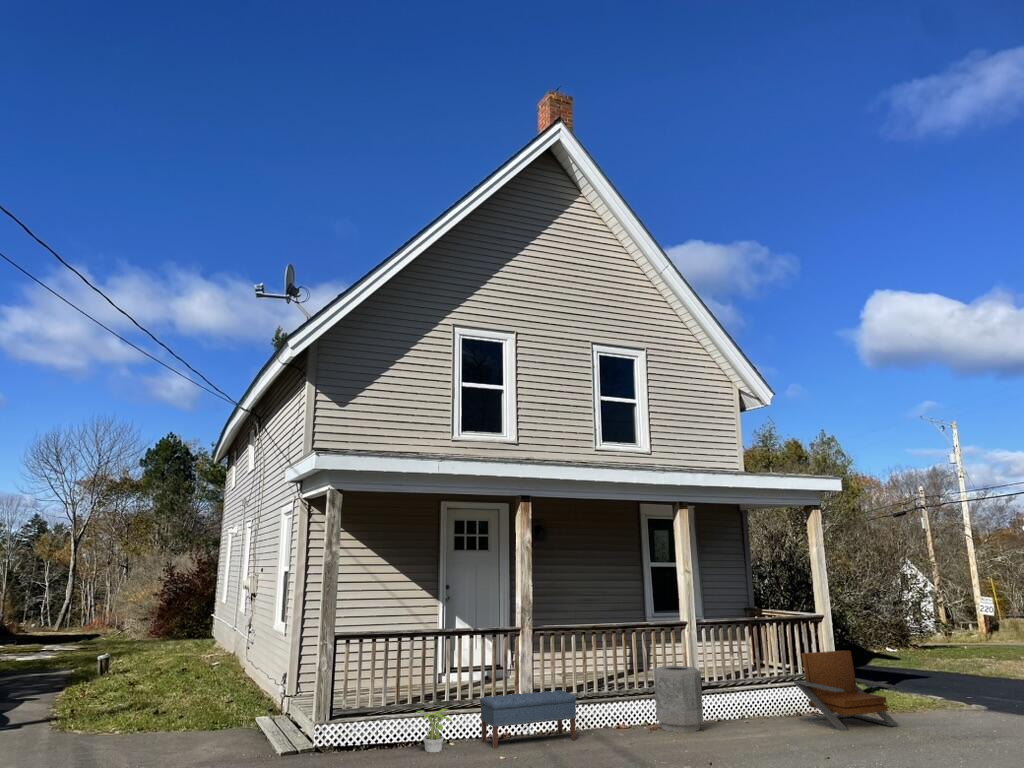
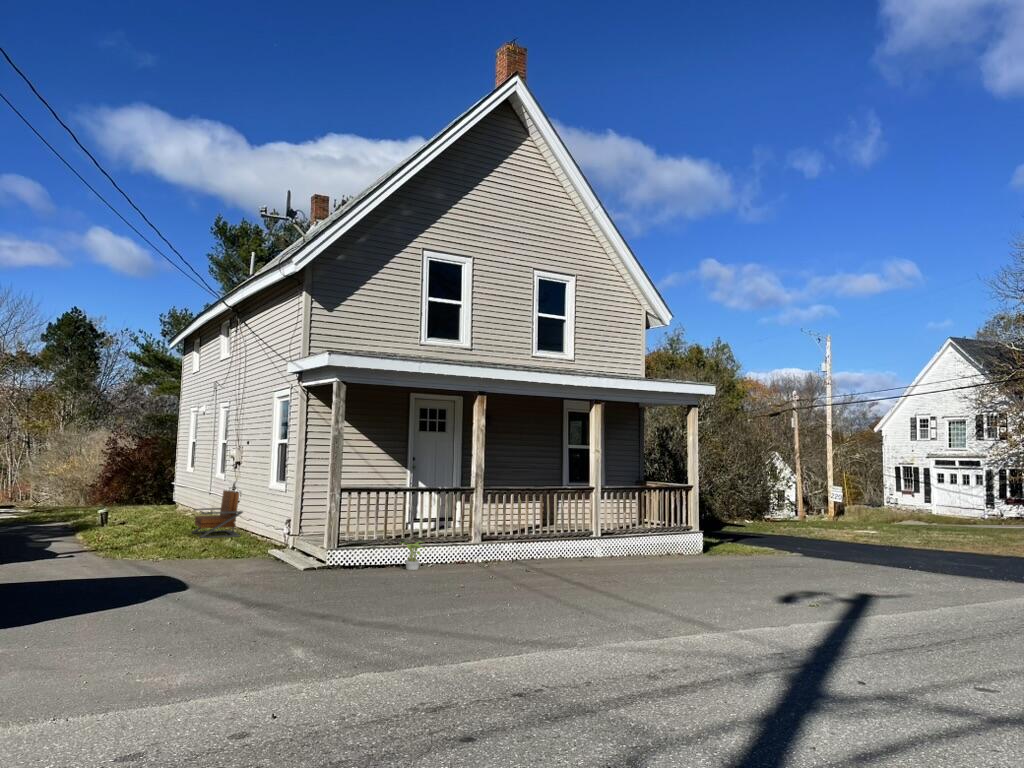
lounge chair: present [794,651,898,731] -> present [192,490,243,538]
trash can: present [654,666,703,732] -> none [568,517,601,562]
bench: present [480,690,577,749] -> none [444,532,514,569]

